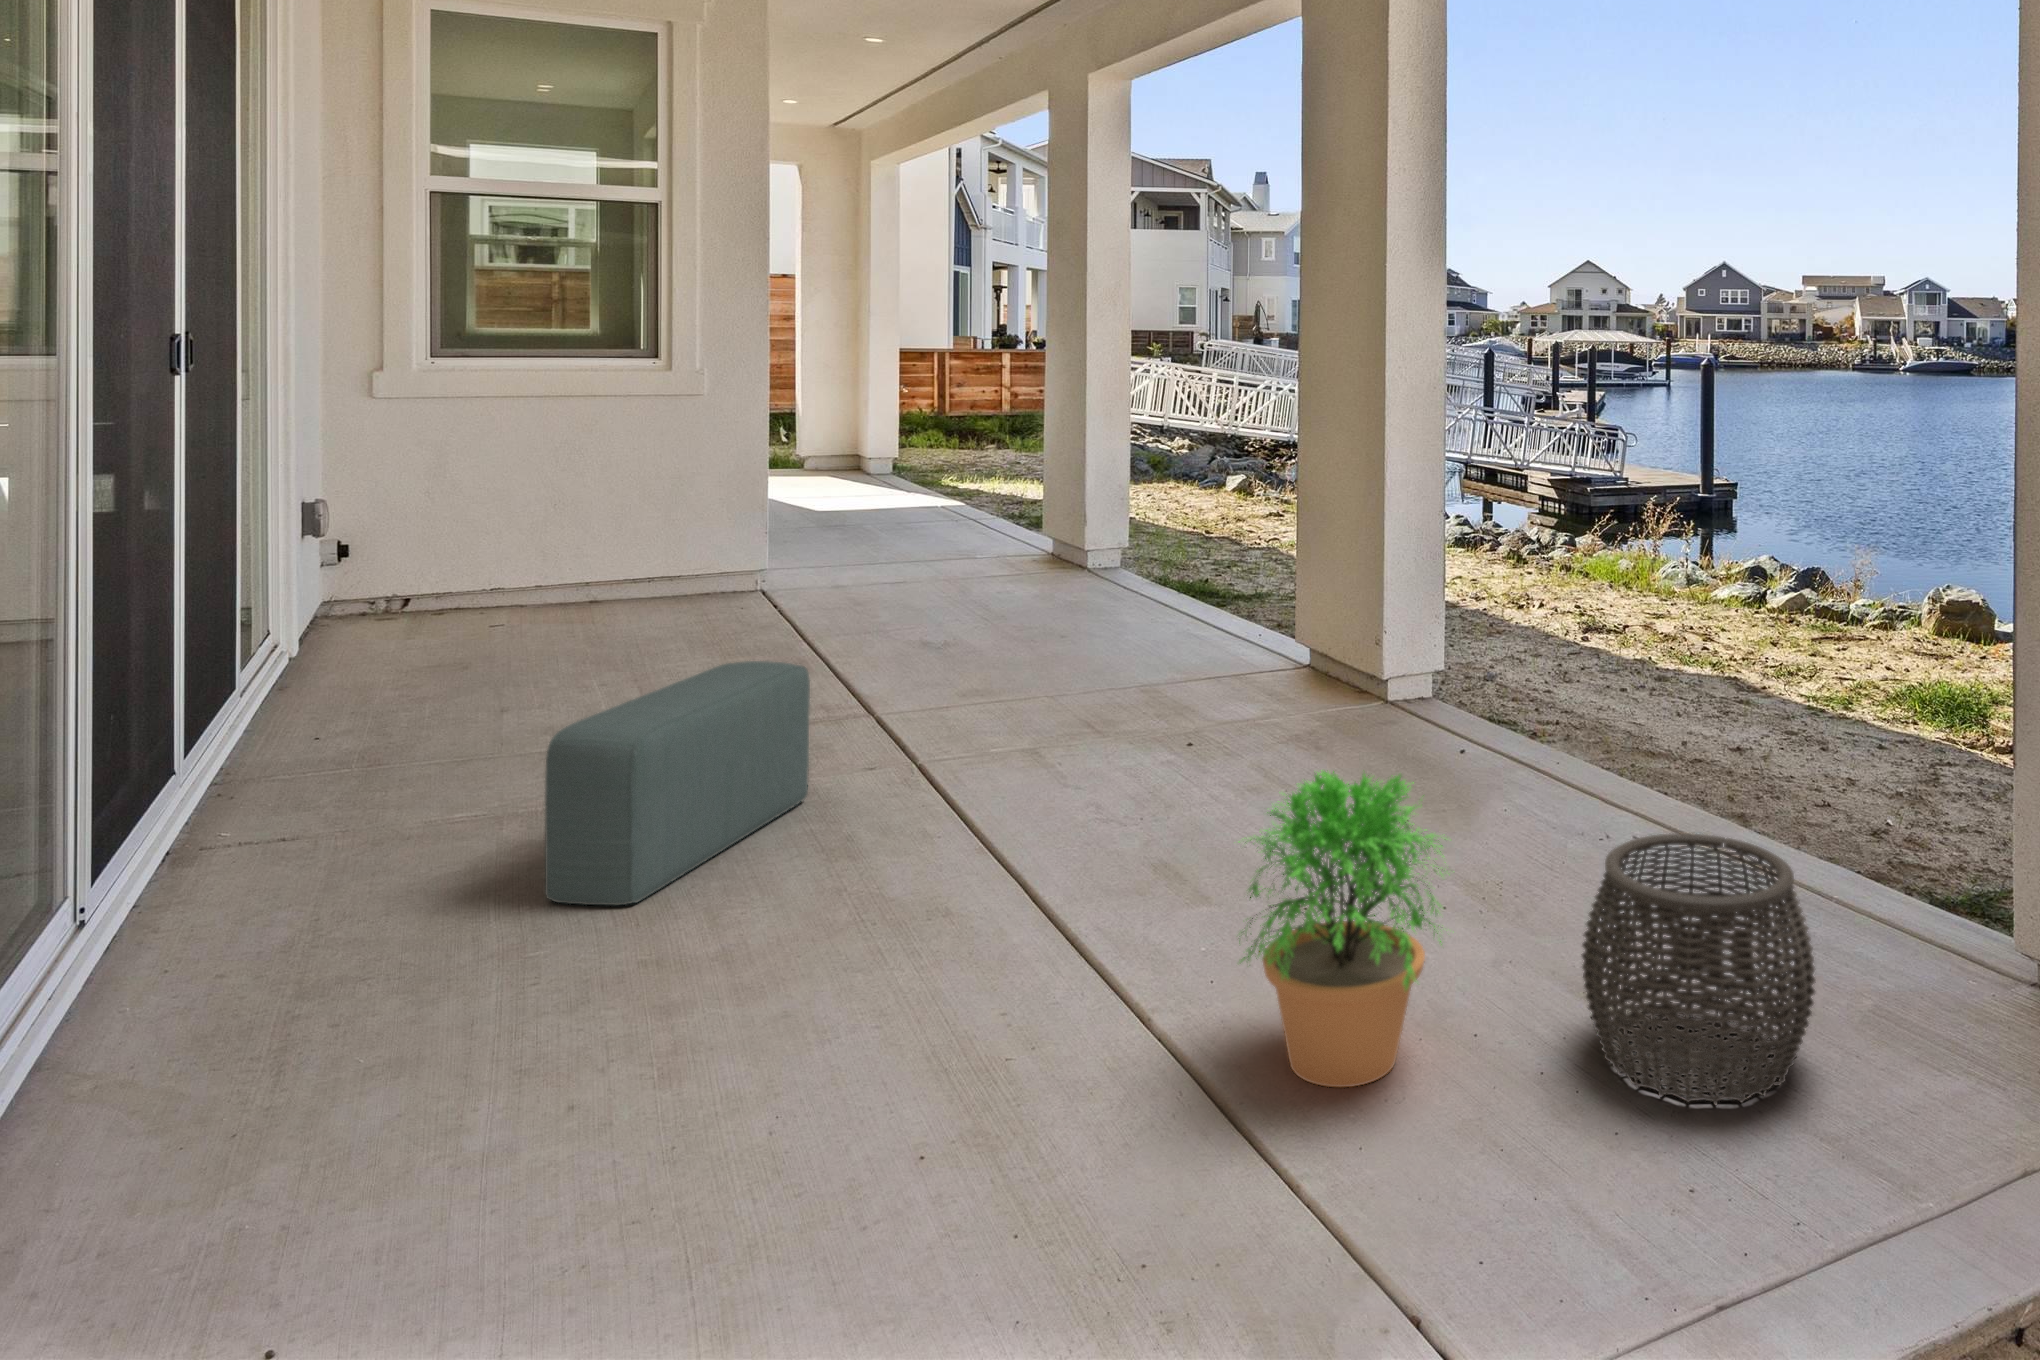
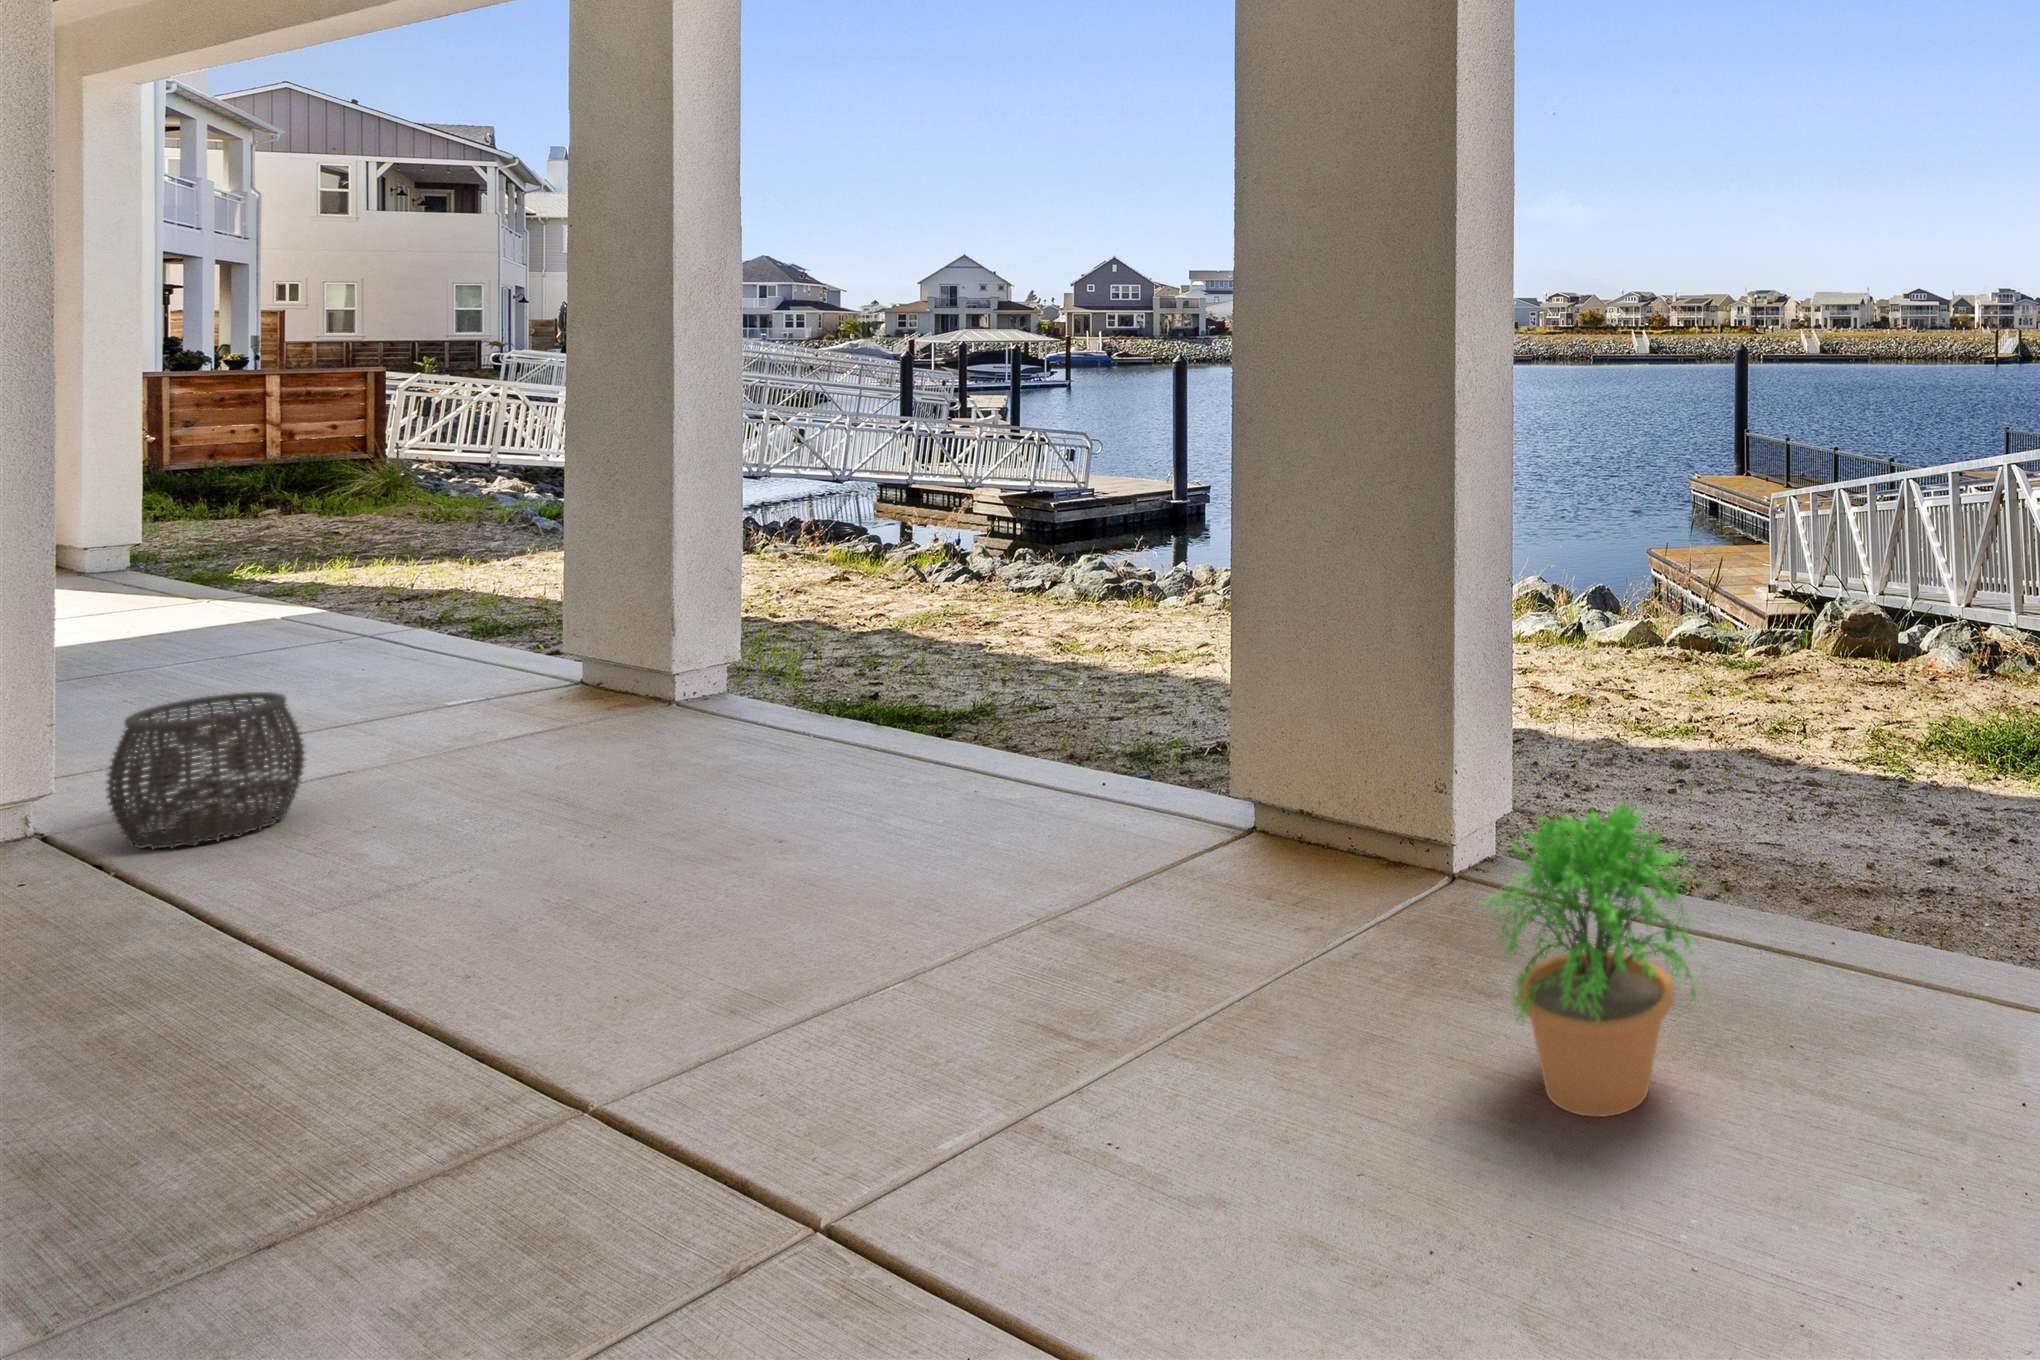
pouf: present [545,661,810,906] -> none [410,825,640,1214]
woven basket: present [1581,833,1816,1105] -> present [106,692,305,849]

